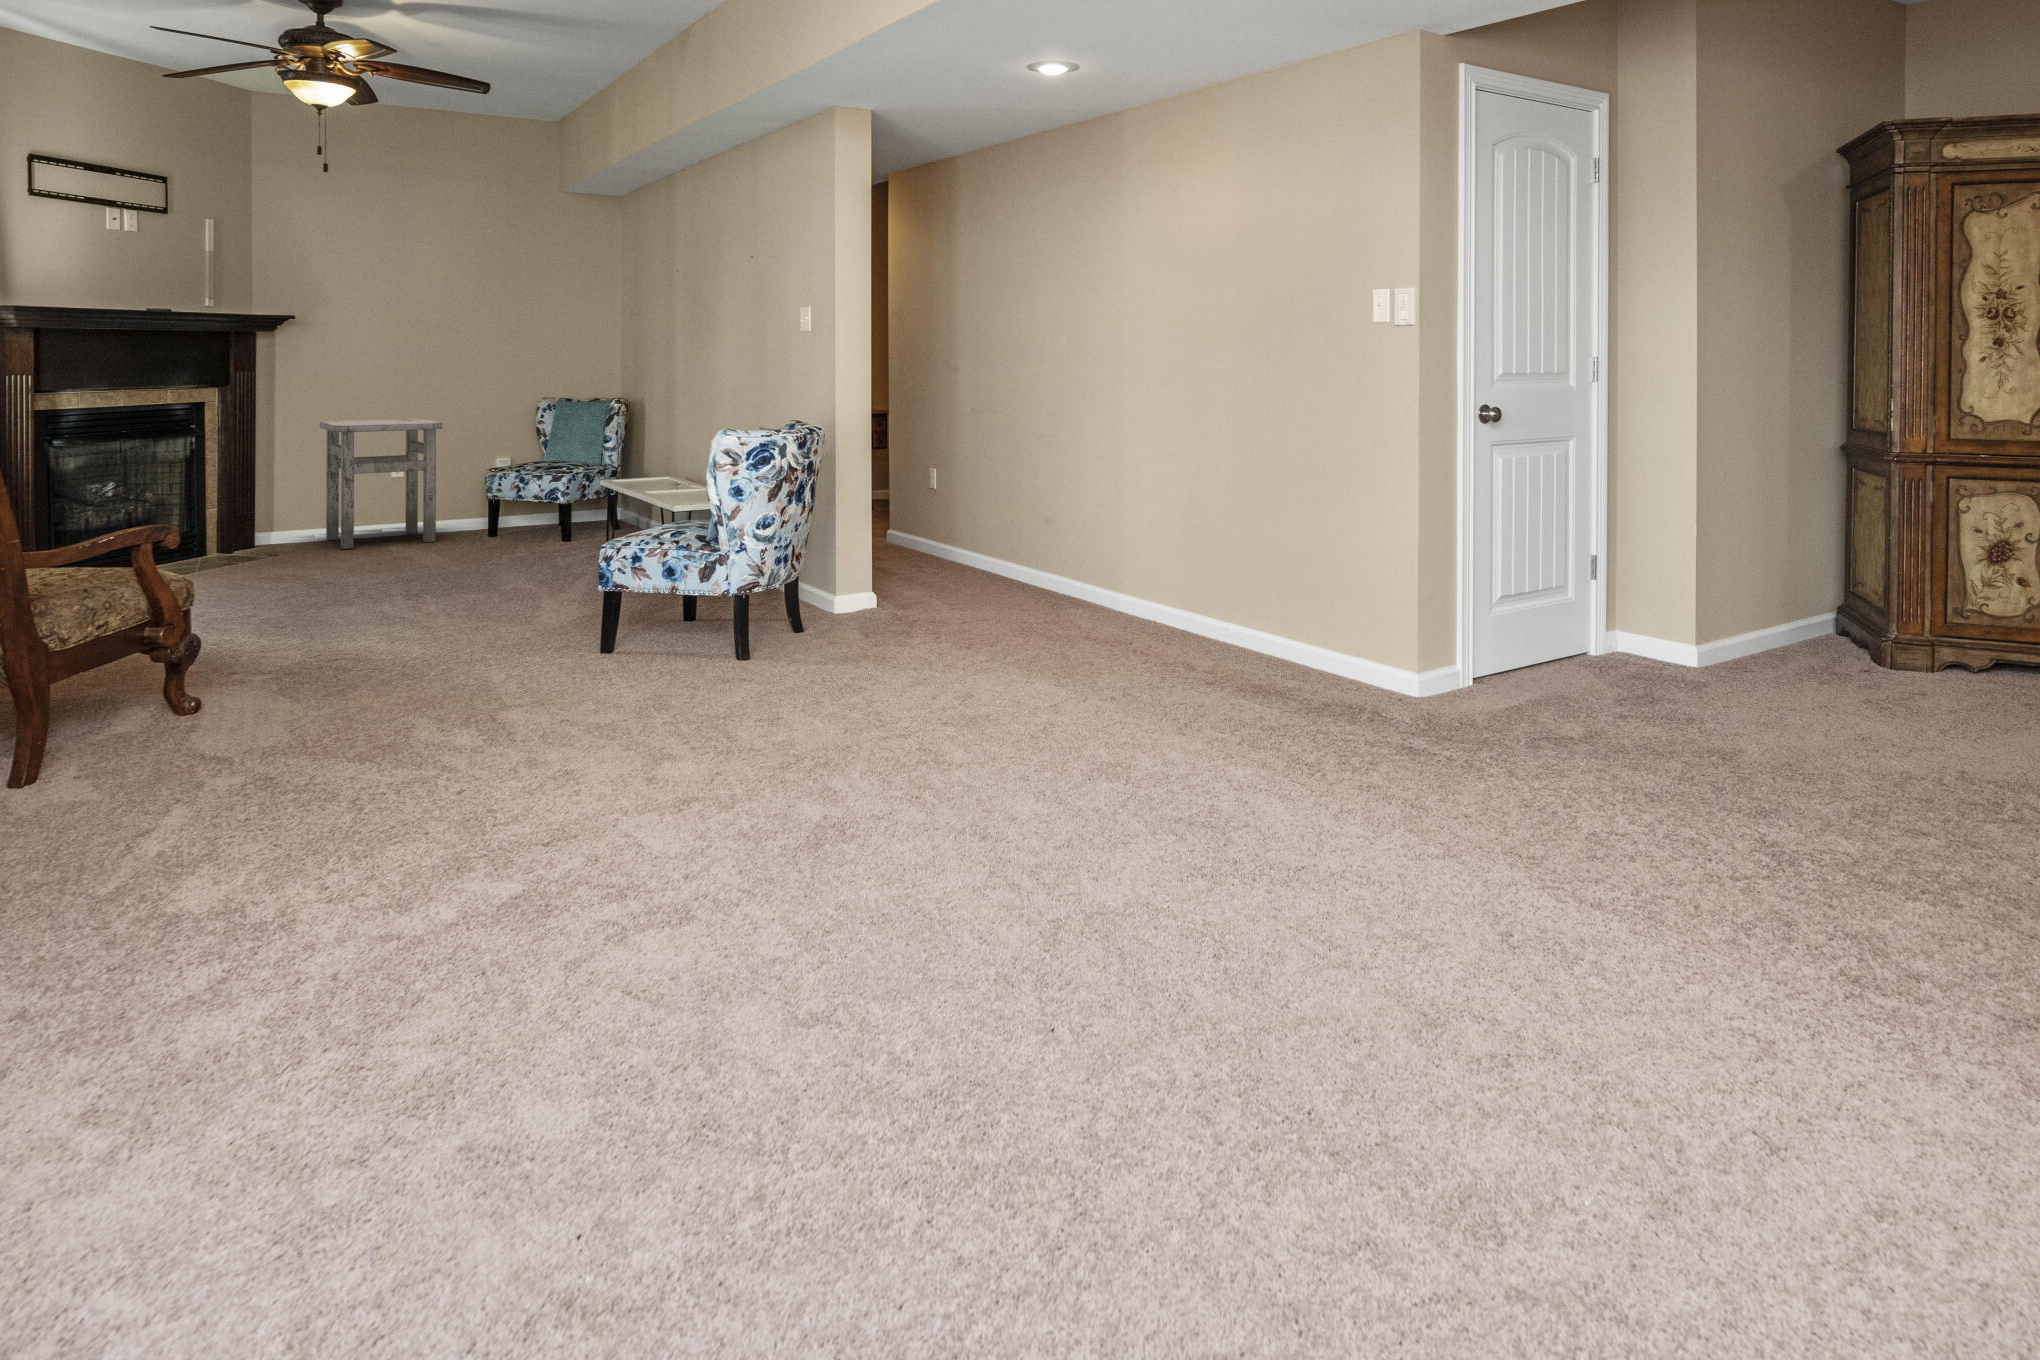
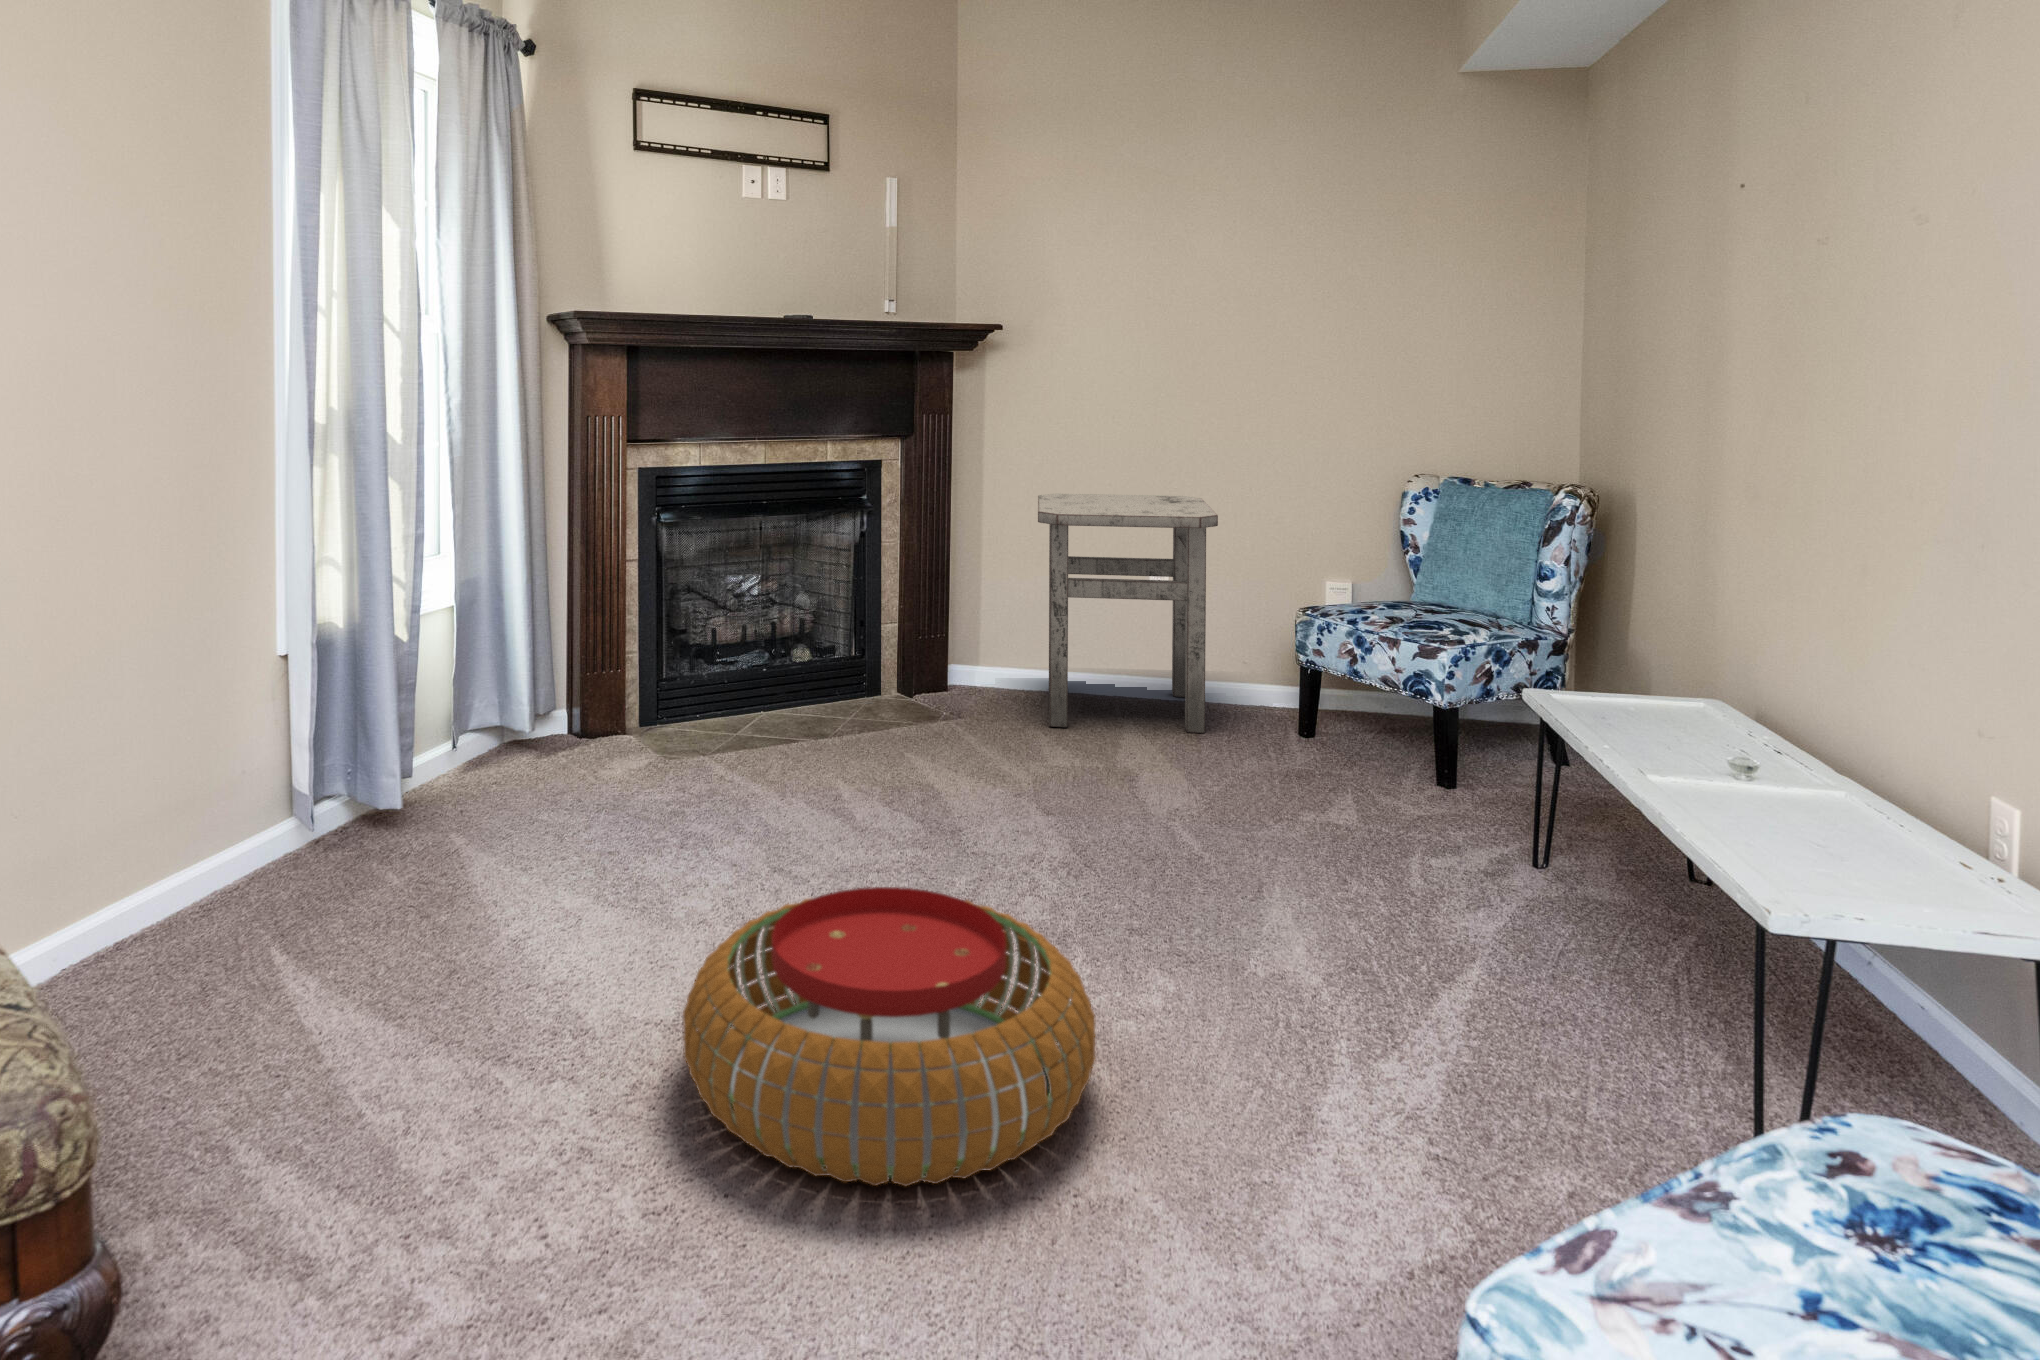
pouf: none [271,553,460,636] -> present [683,887,1096,1187]

